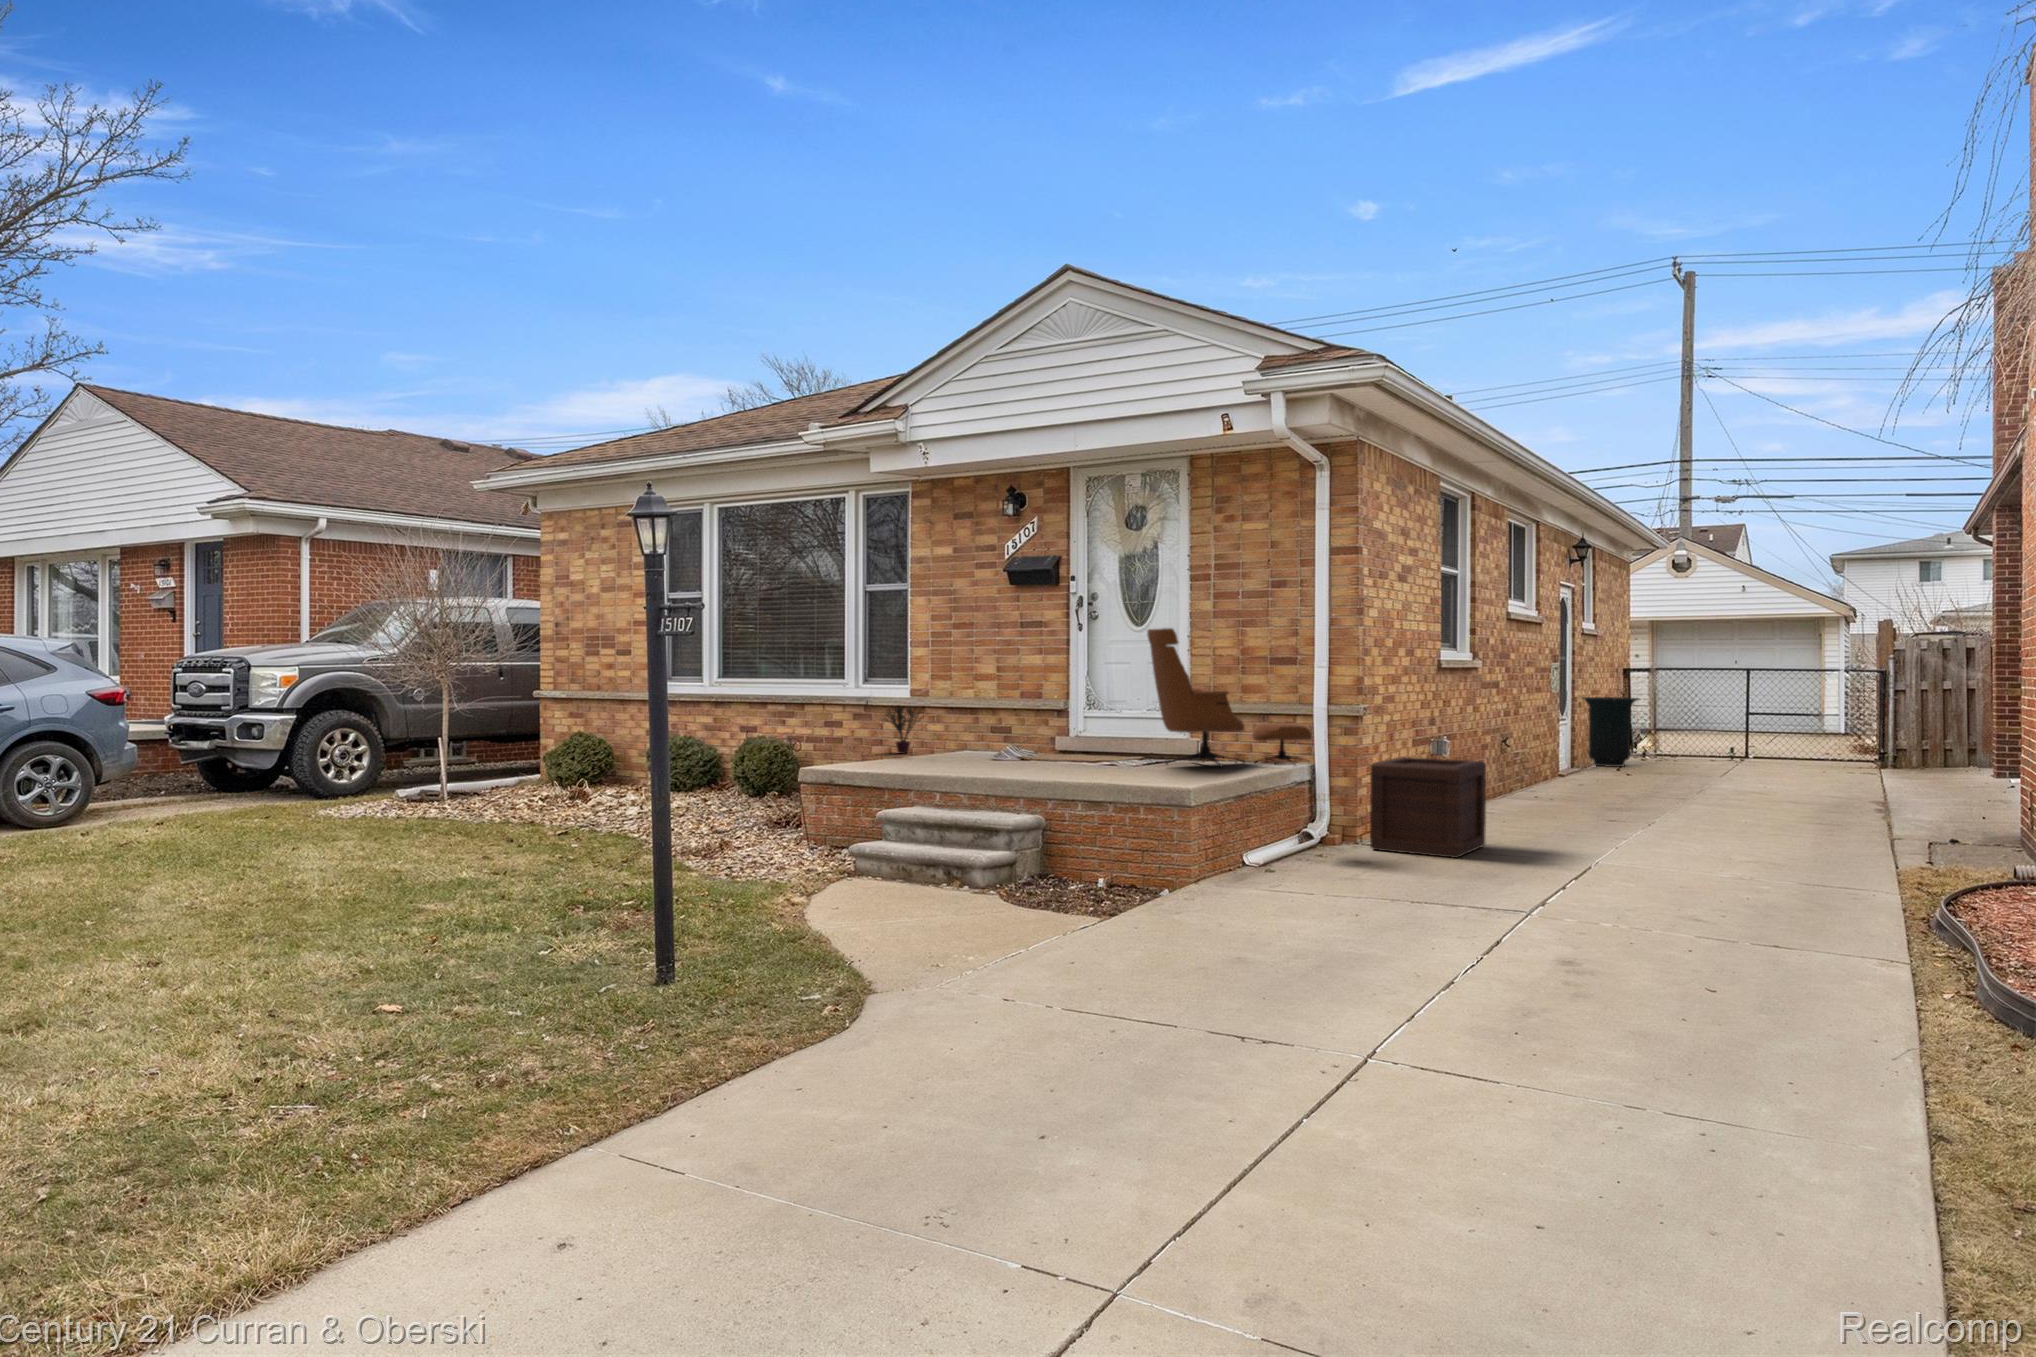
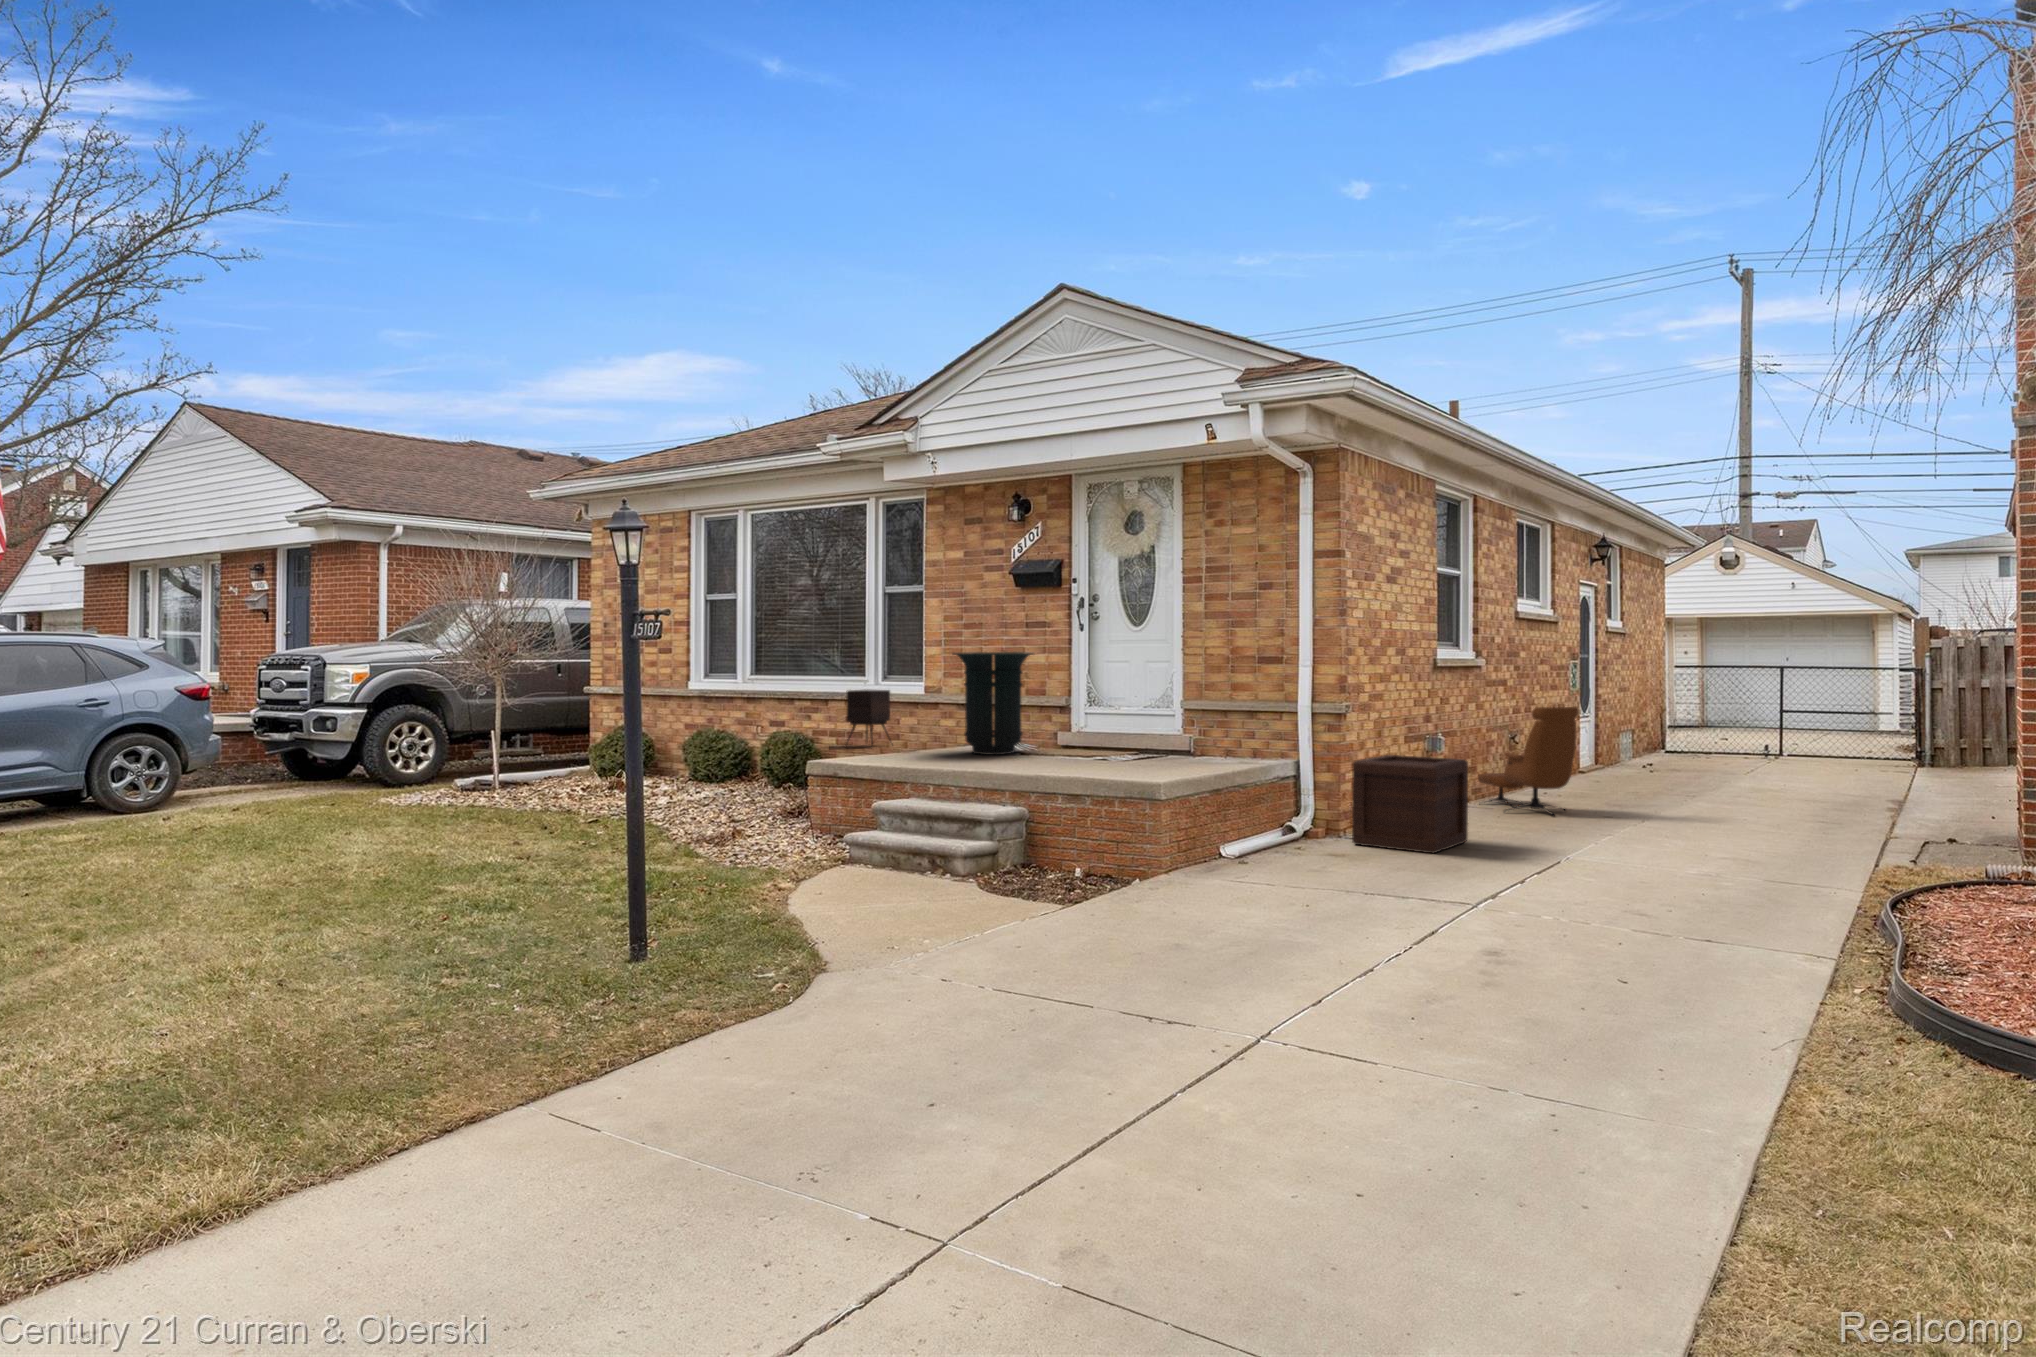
lounge chair: present [1147,628,1312,768] -> present [1478,707,1579,816]
side table: none [826,692,877,754] -> present [846,689,892,746]
trash can: present [1581,697,1639,767] -> present [953,652,1033,755]
potted plant: present [884,705,924,754] -> none [892,701,939,749]

